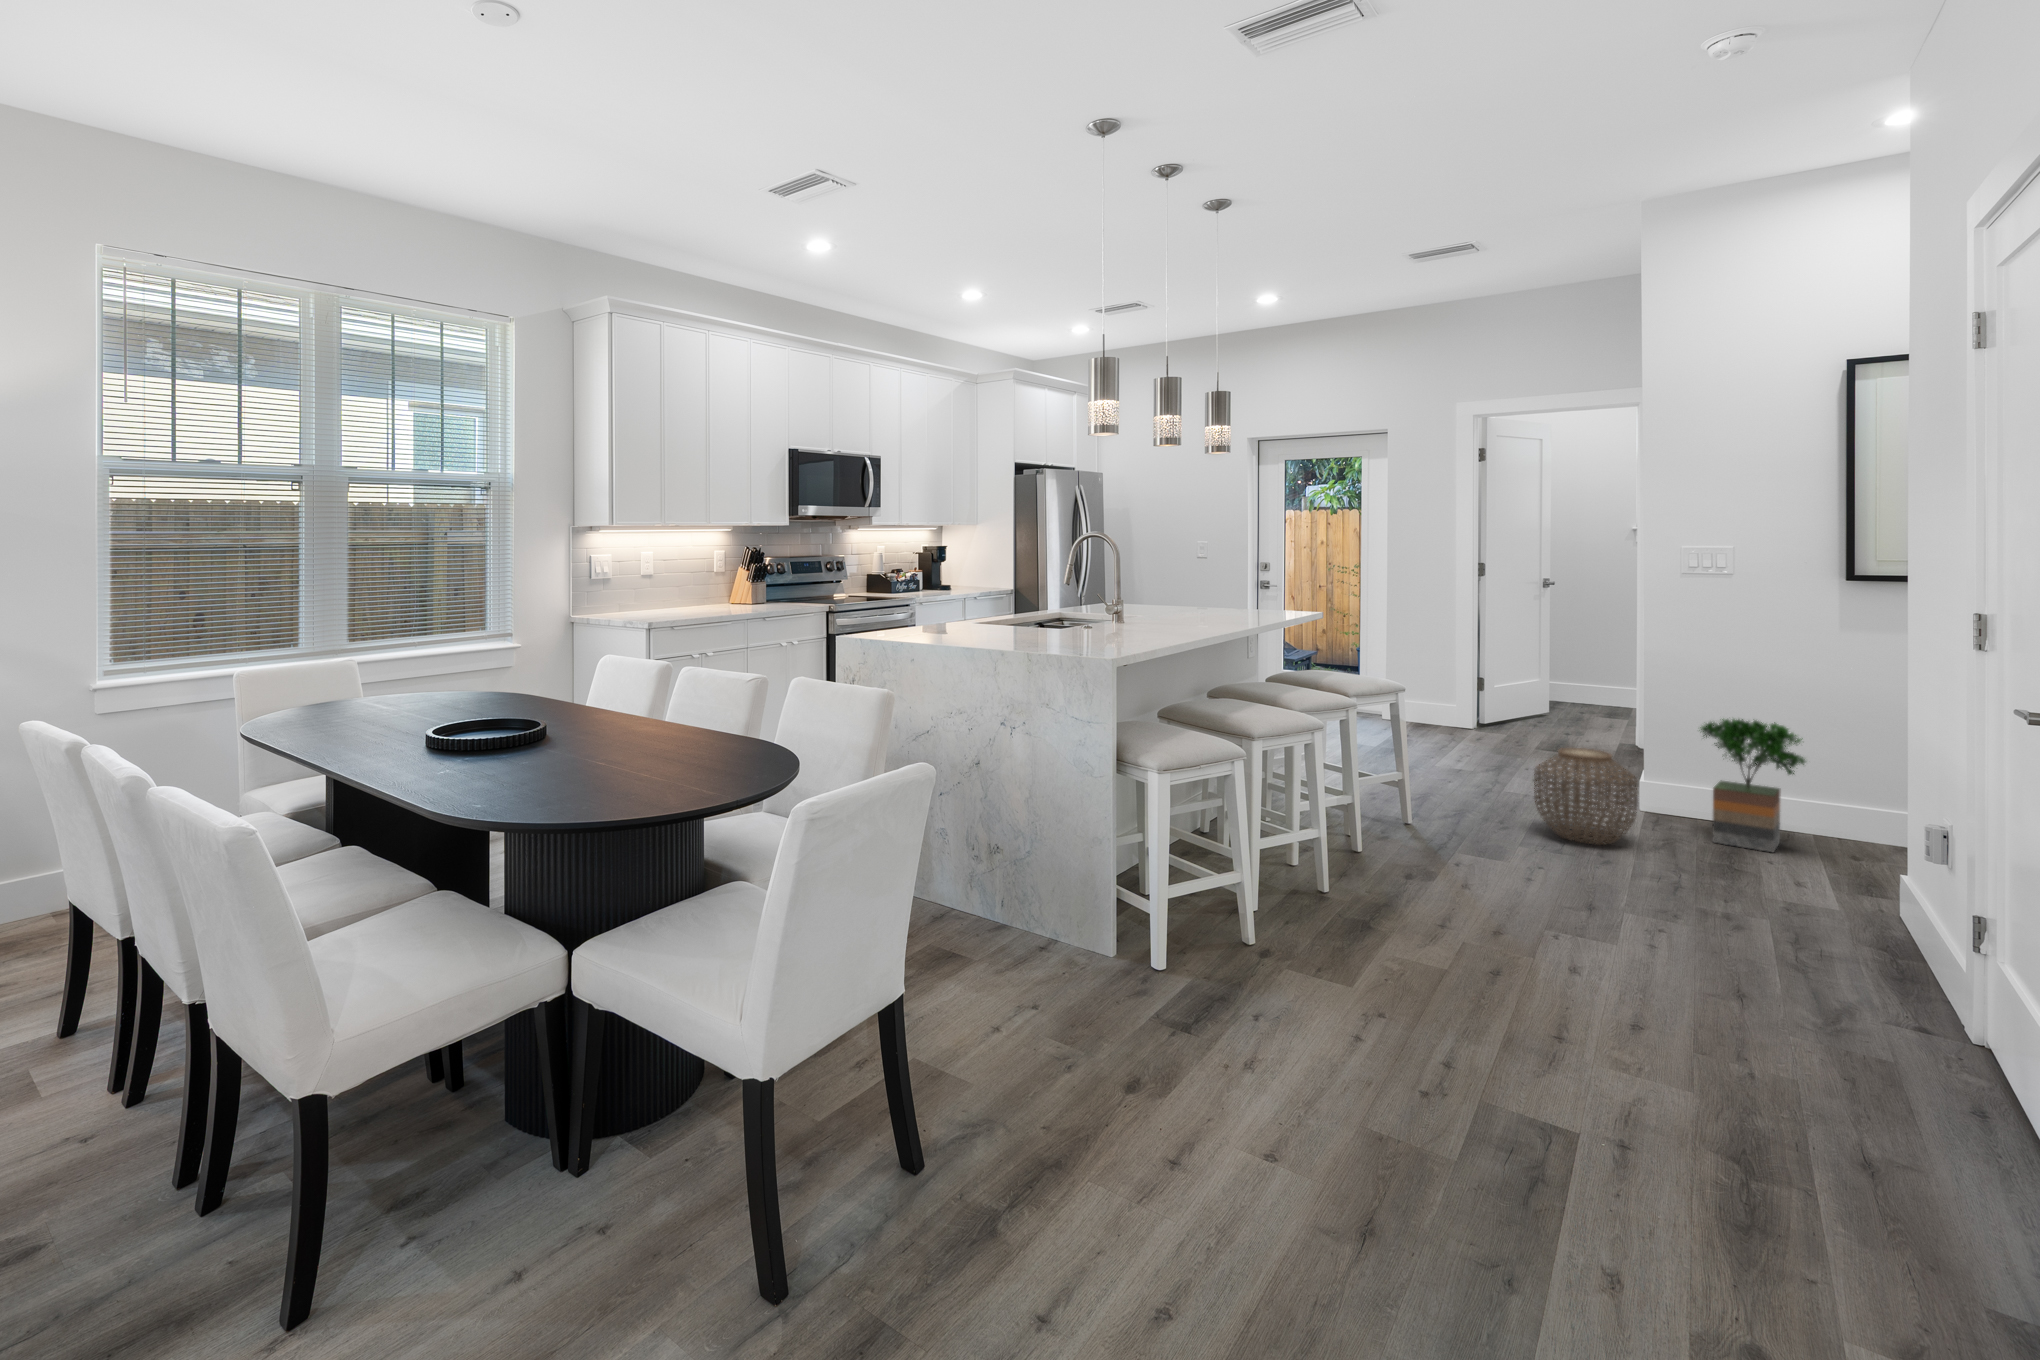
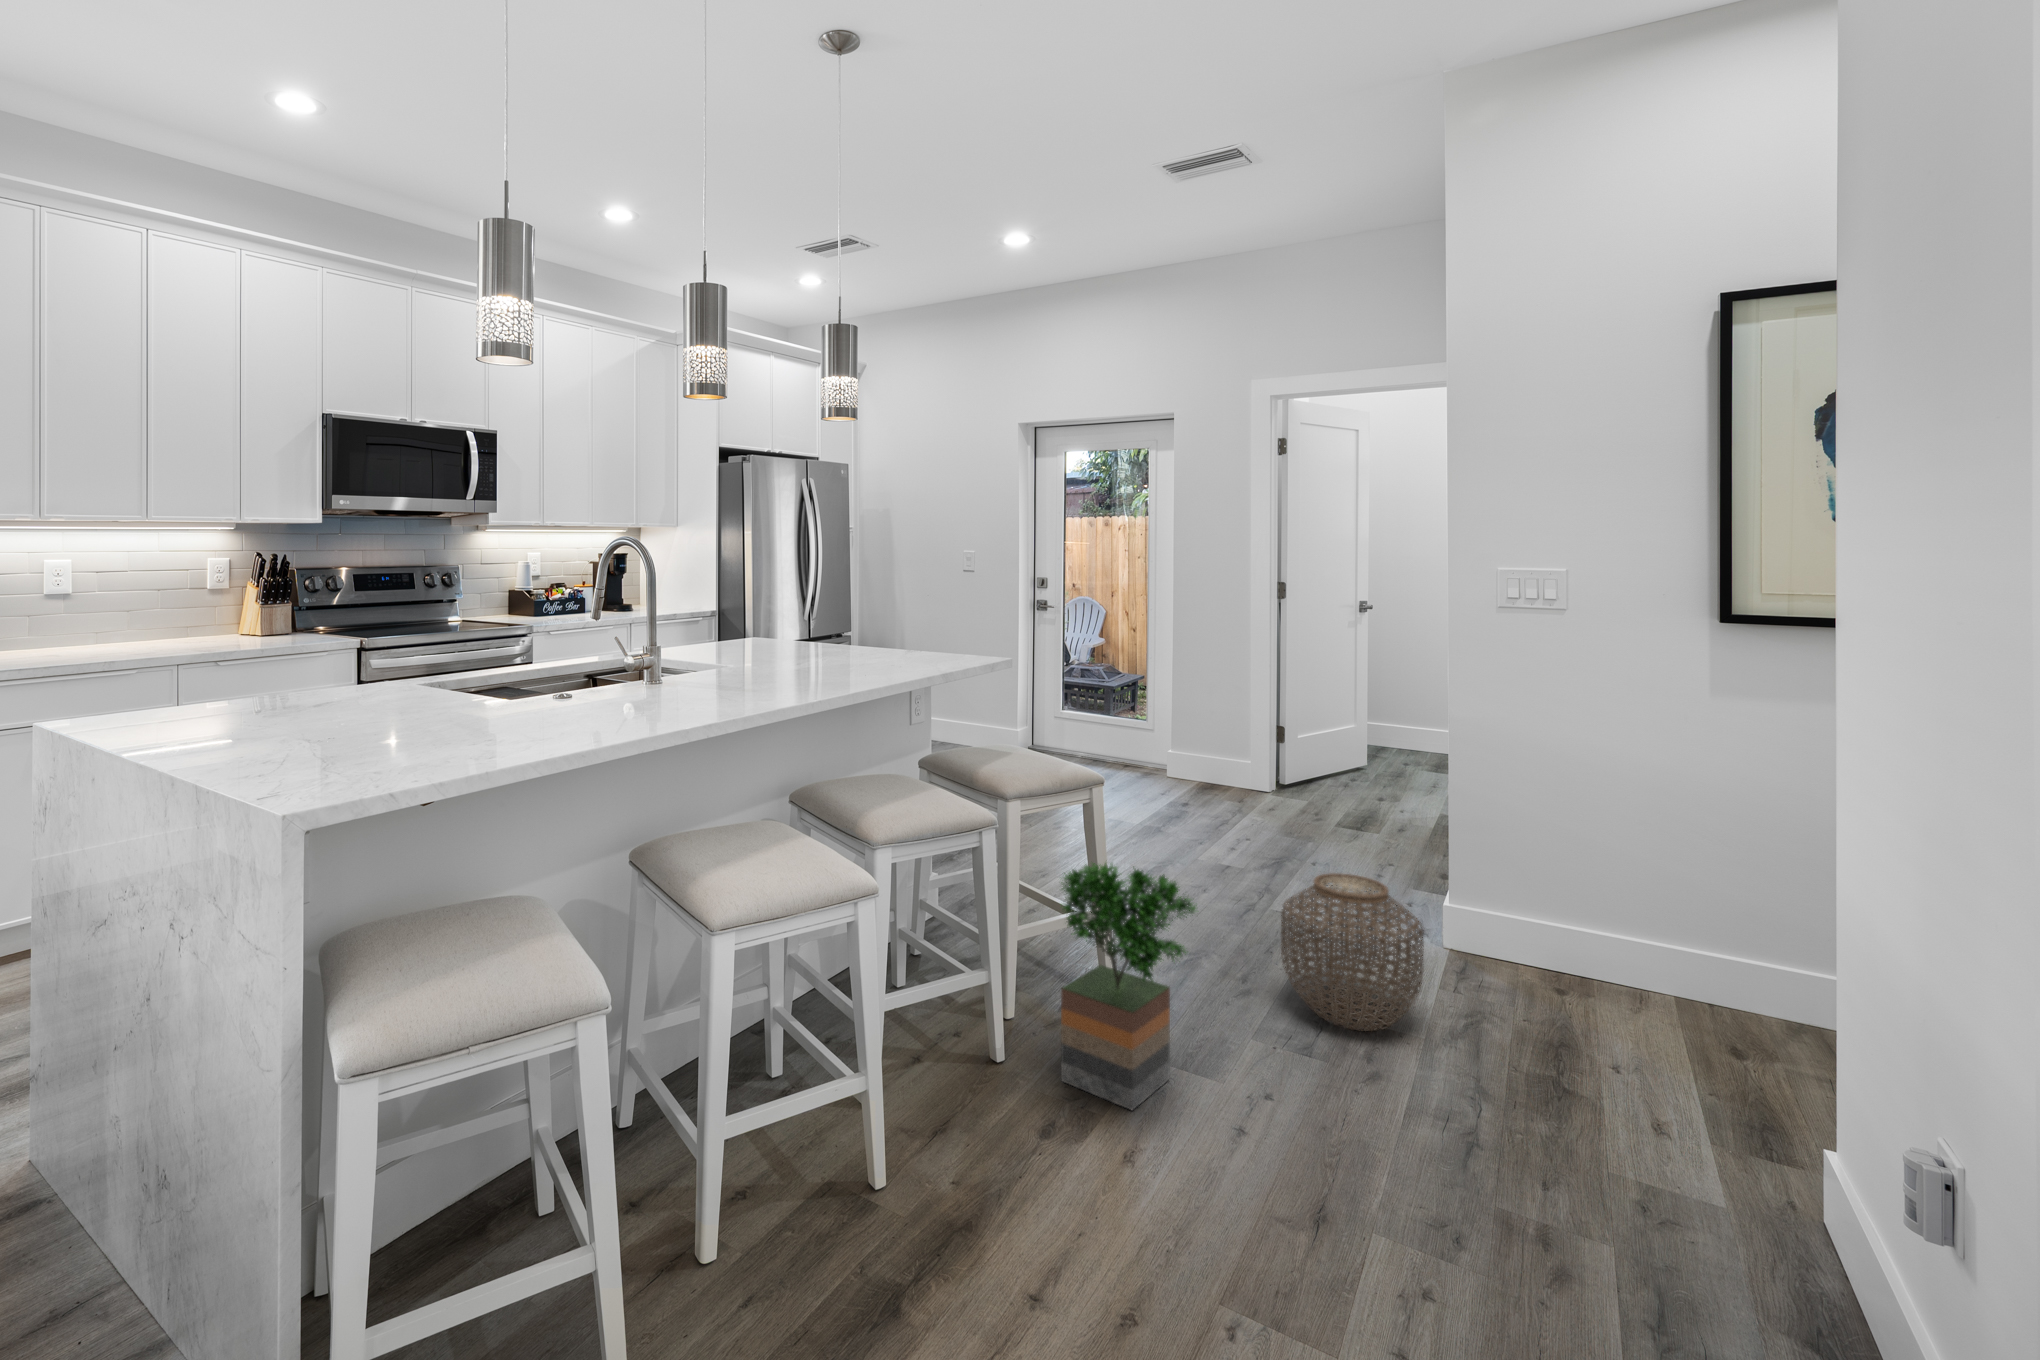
potted tree: present [1700,719,1805,852] -> present [1061,863,1196,1111]

